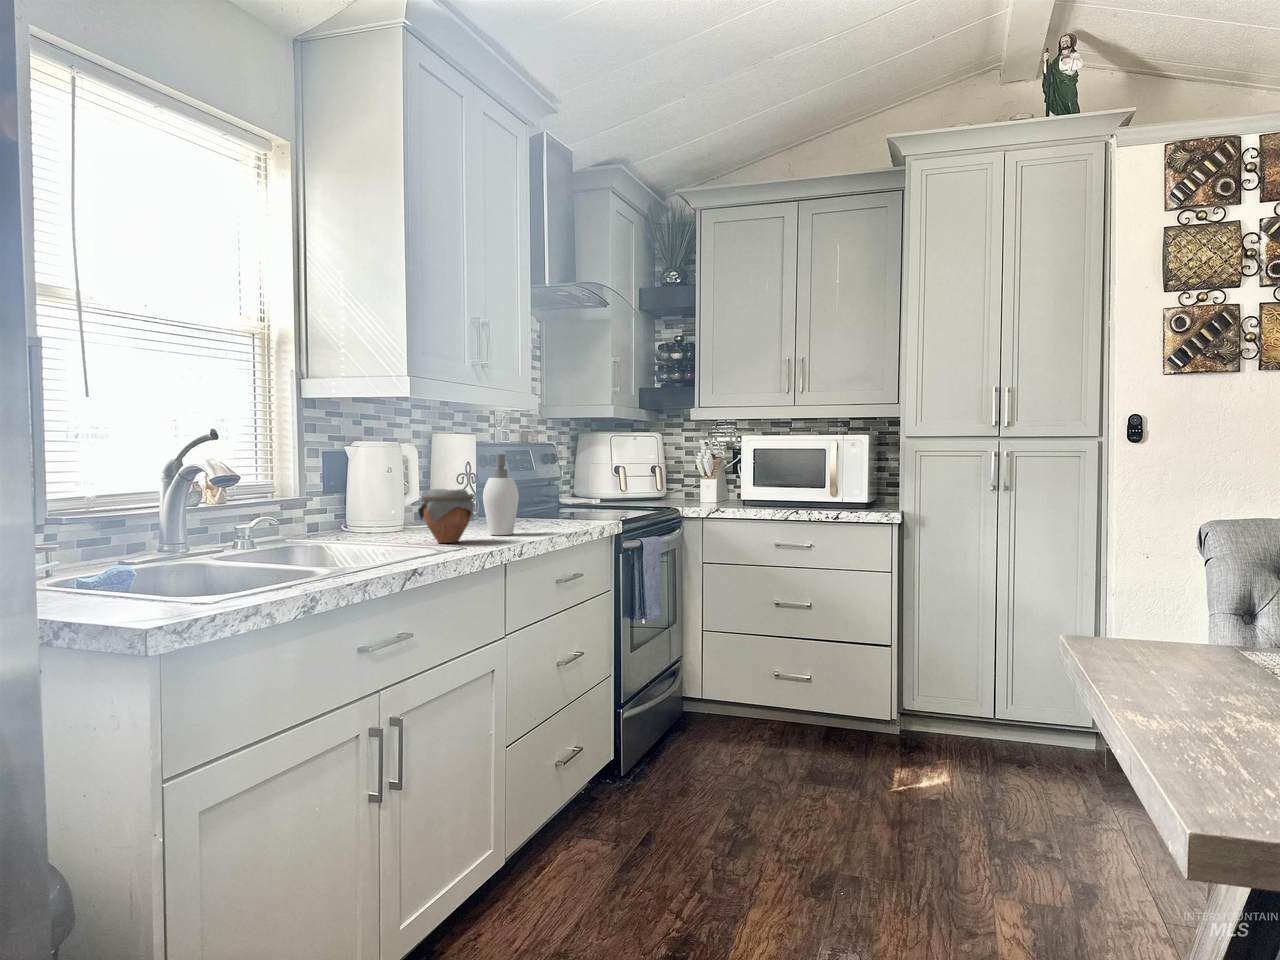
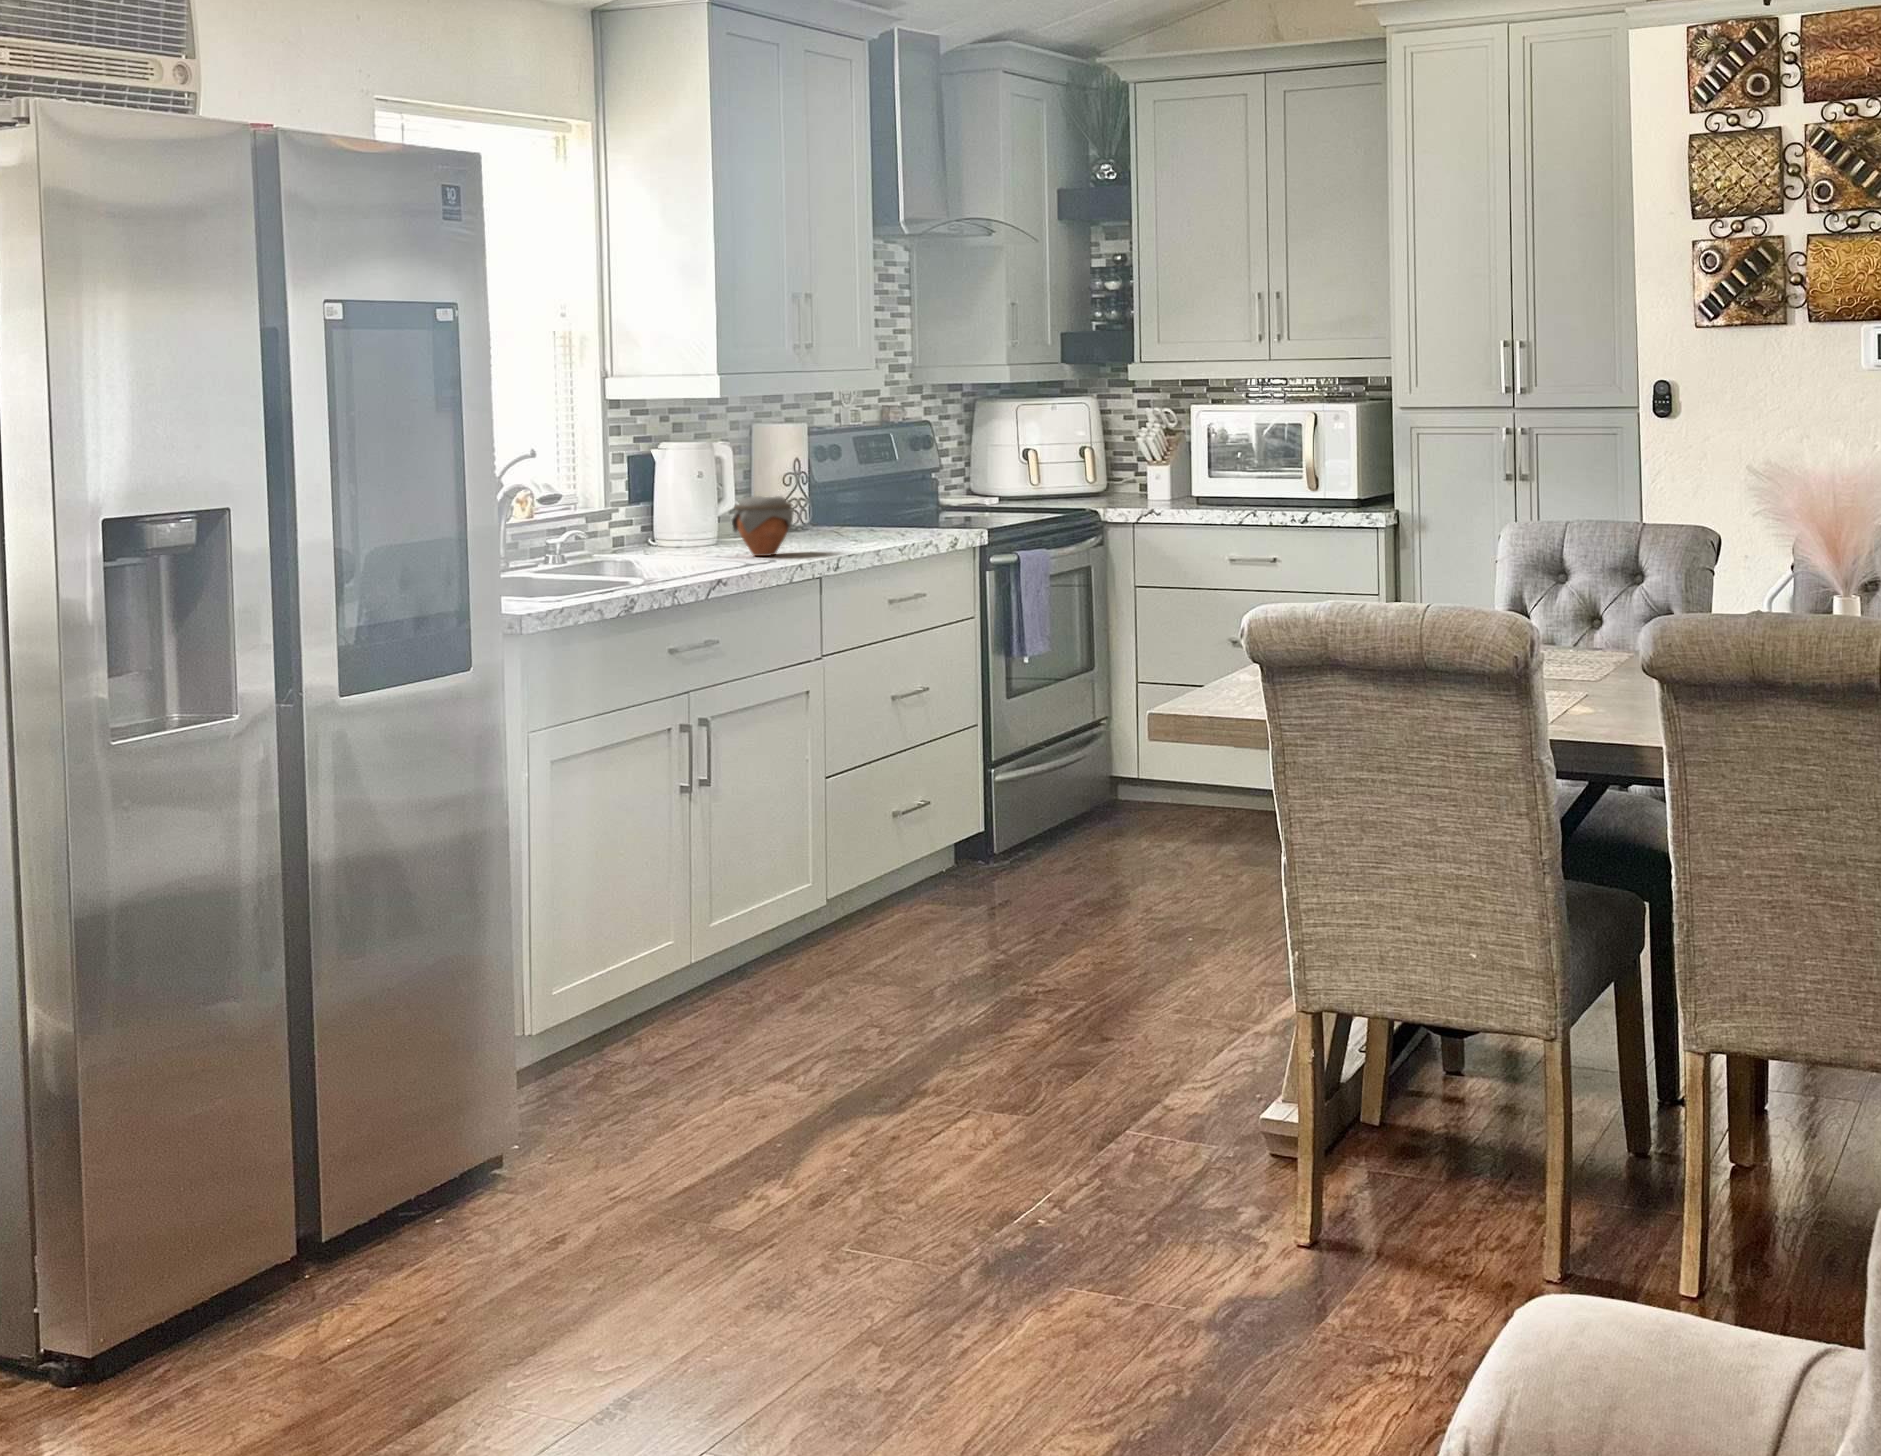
soap dispenser: present [483,454,524,535] -> none [807,454,853,547]

